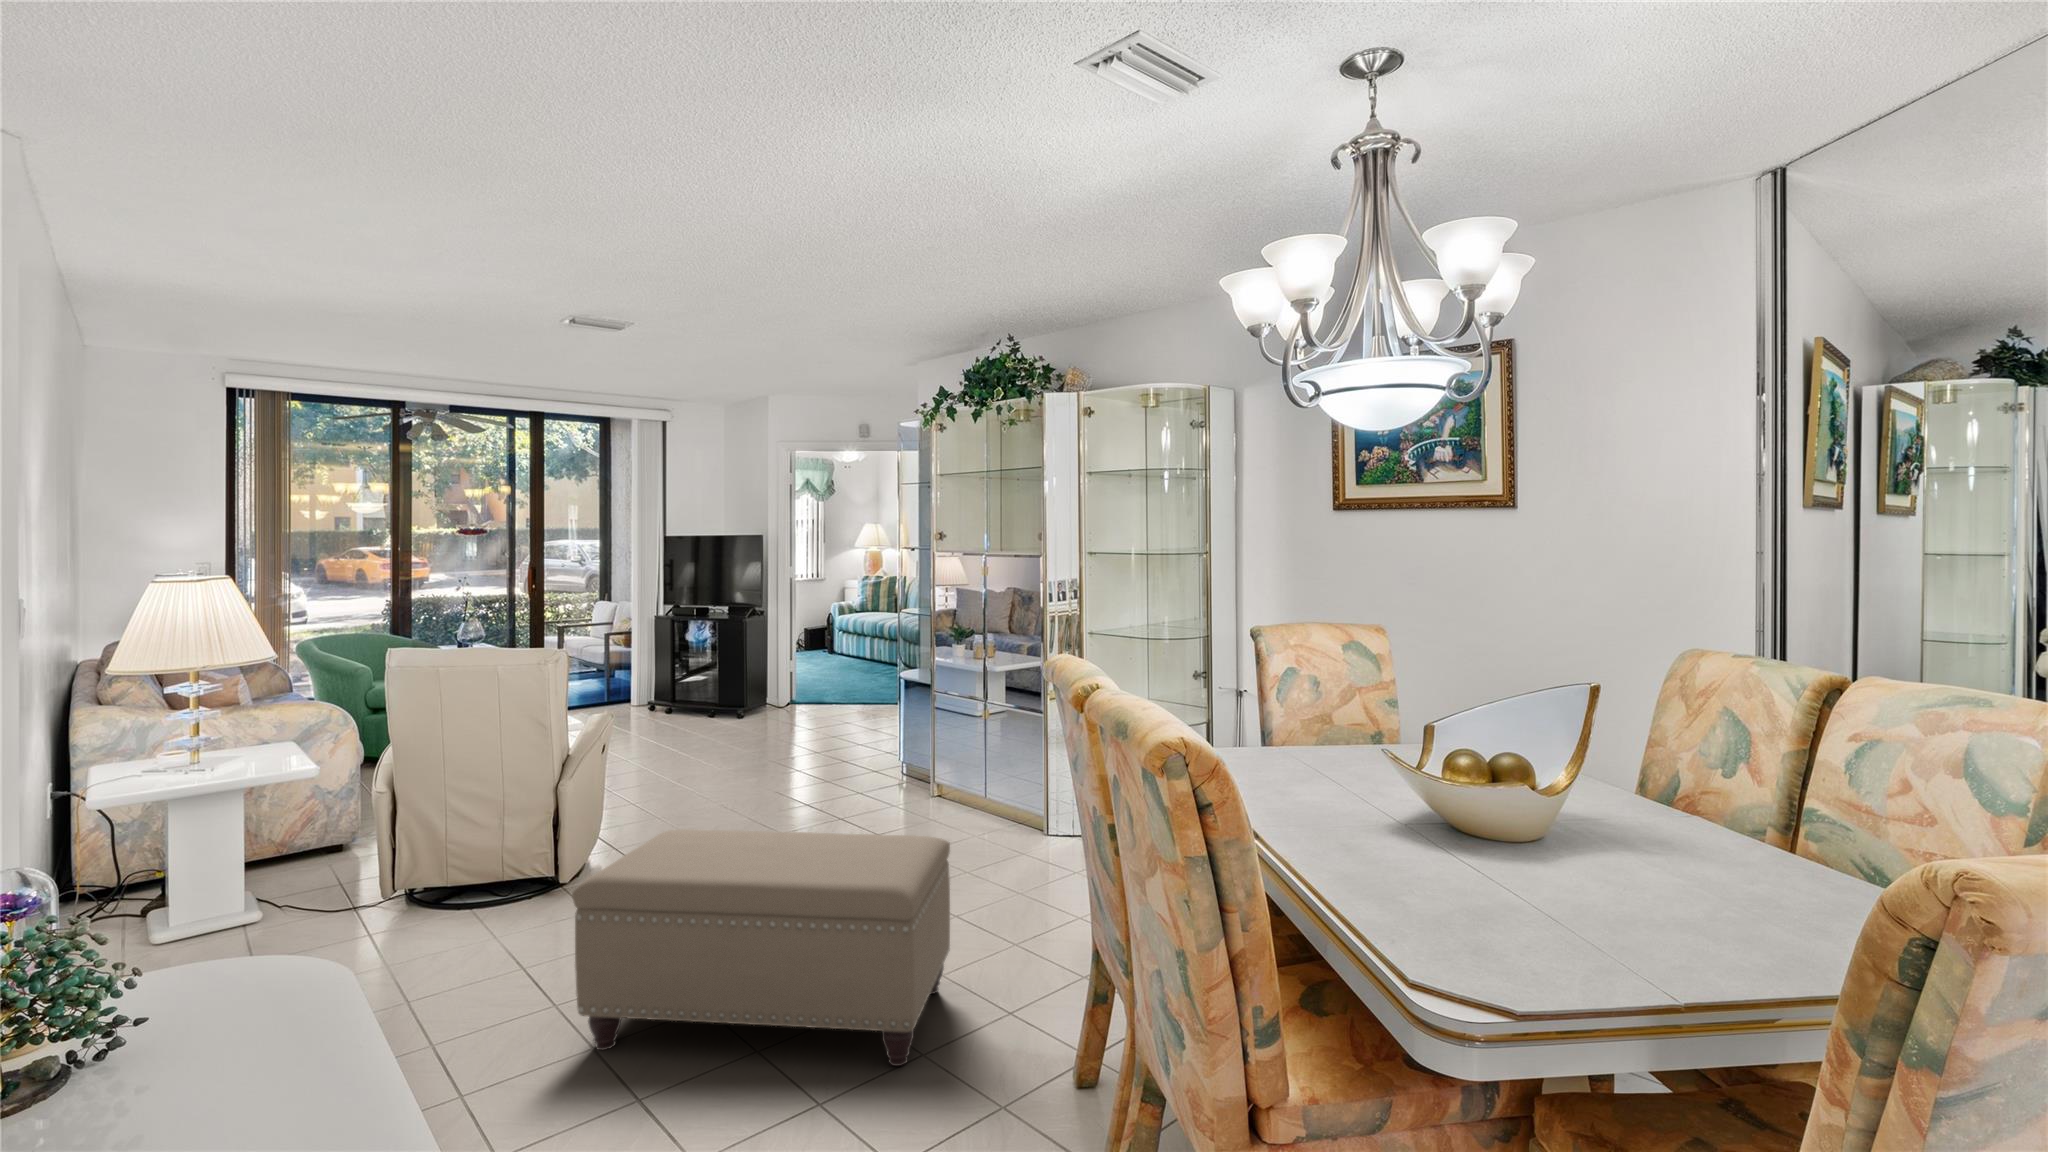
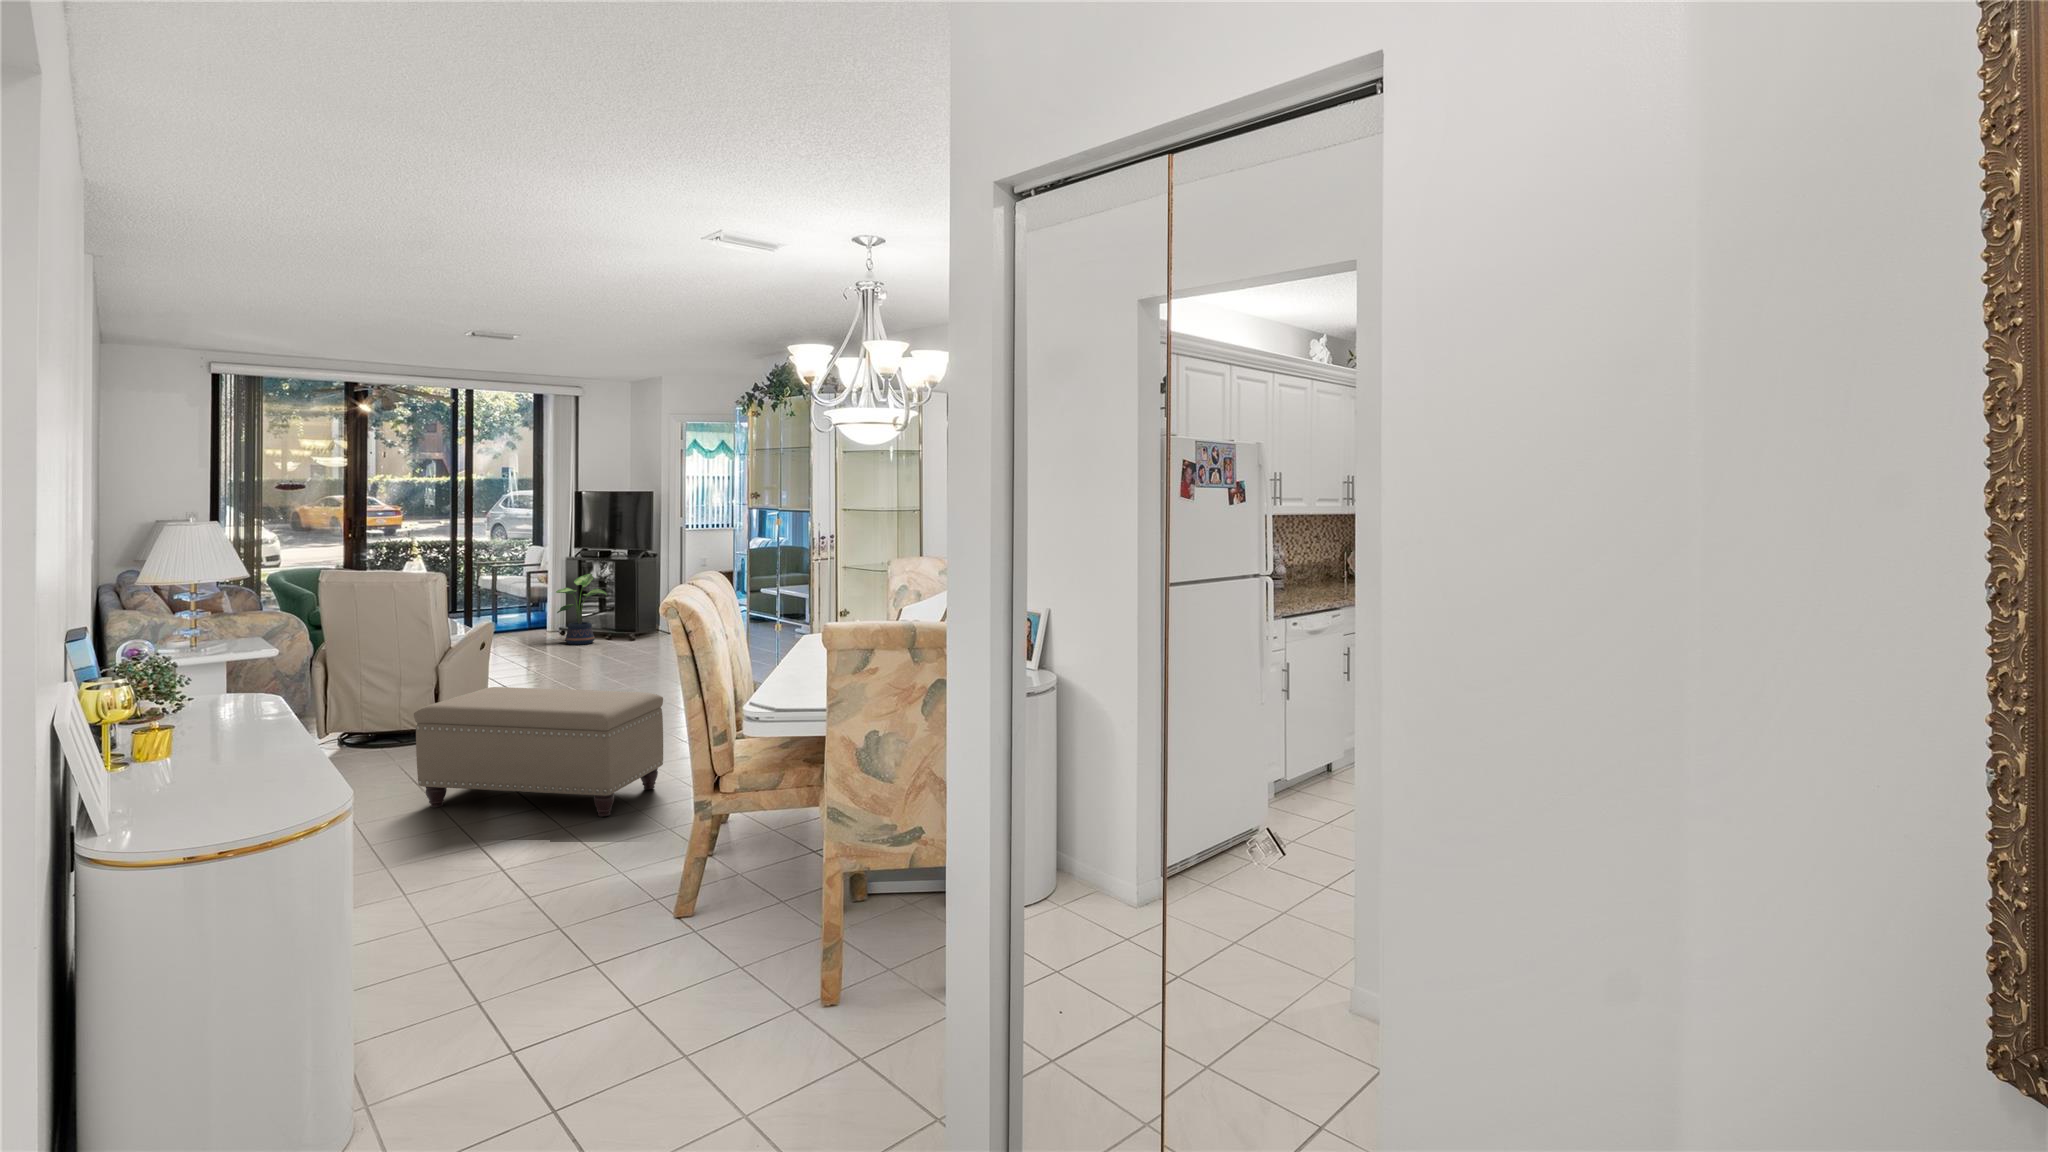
potted plant: none [648,635,710,725] -> present [556,574,607,645]

